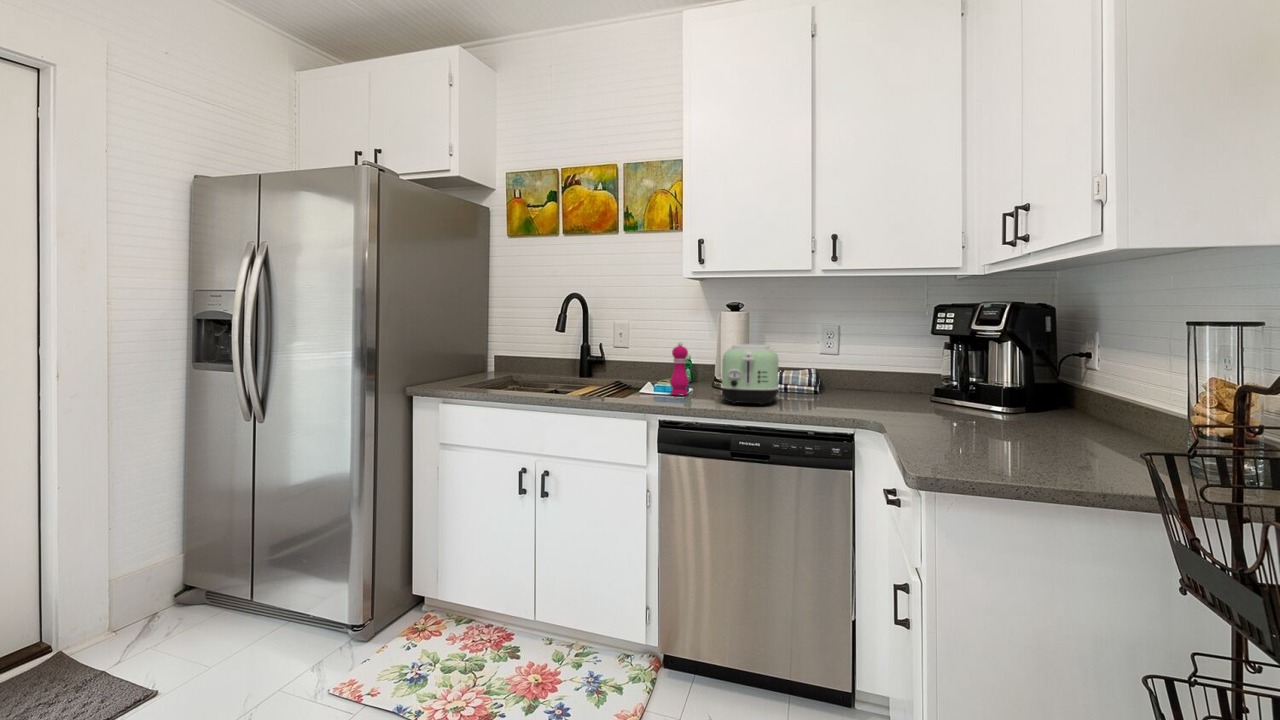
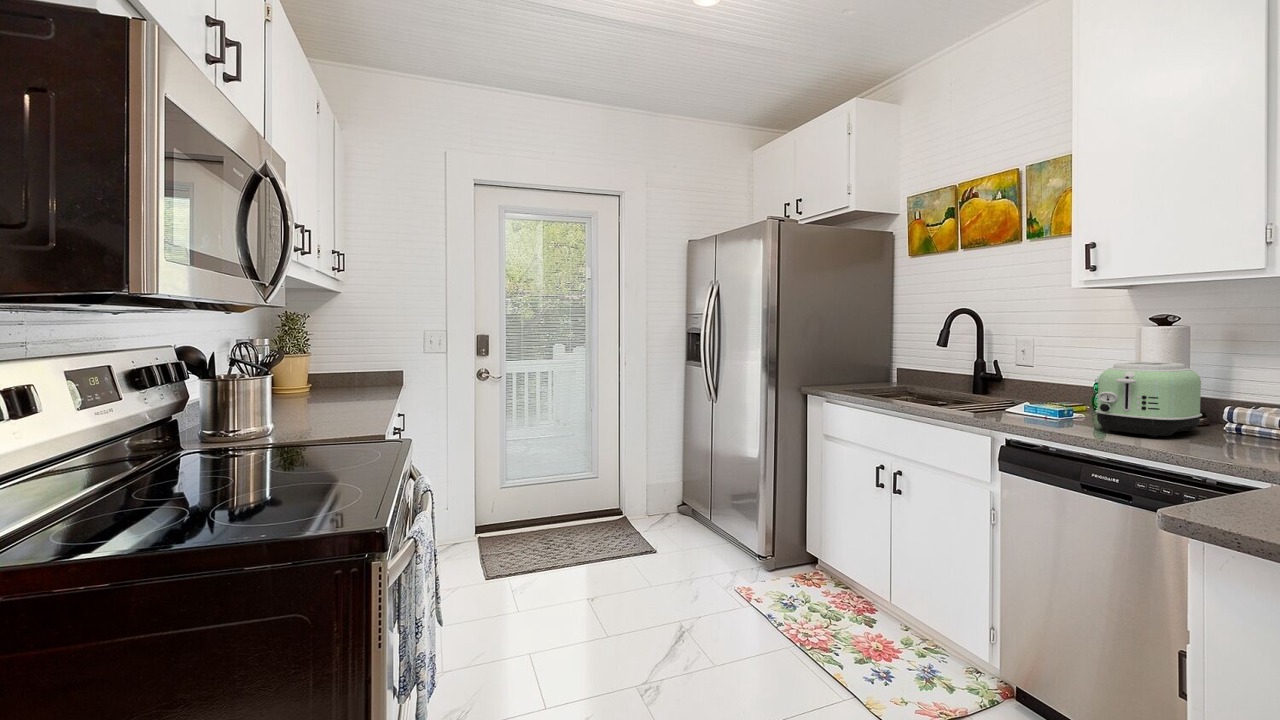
pepper mill: present [670,342,689,395] -> none [1047,358,1074,416]

